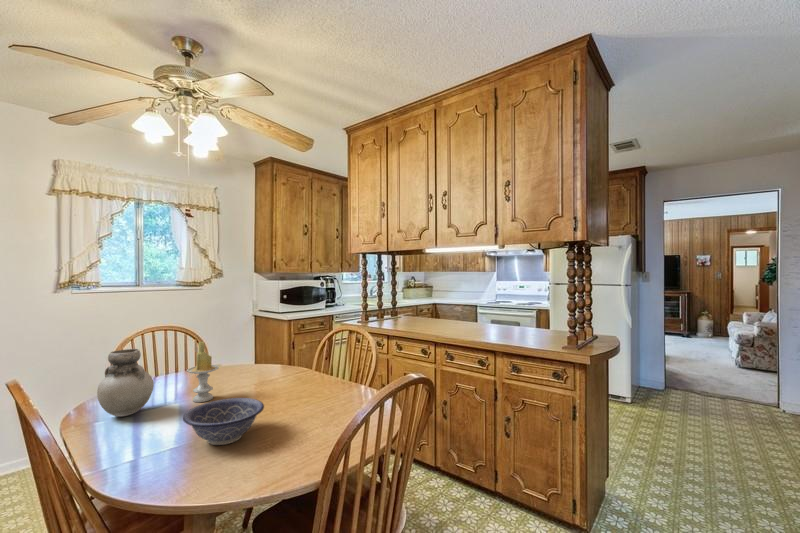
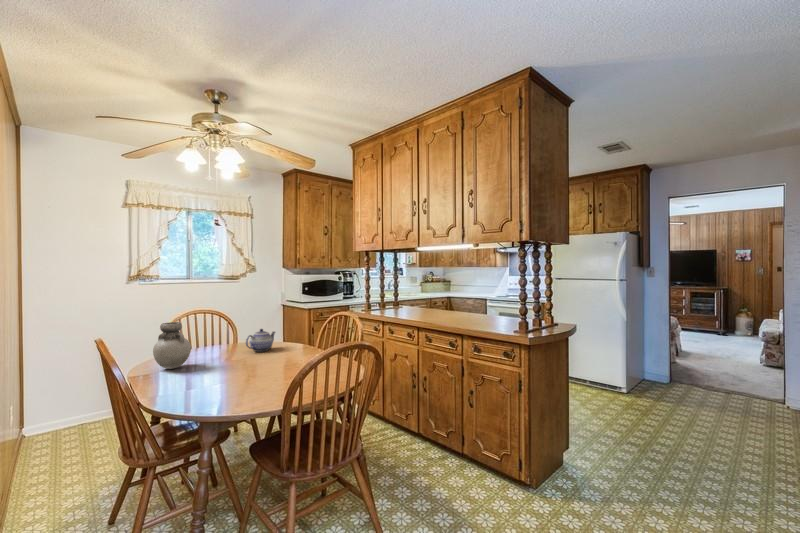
candle: present [187,341,219,402] -> none [214,319,238,363]
teapot: none [227,351,263,382] -> present [246,329,275,352]
decorative bowl: present [183,398,264,445] -> none [205,357,262,386]

